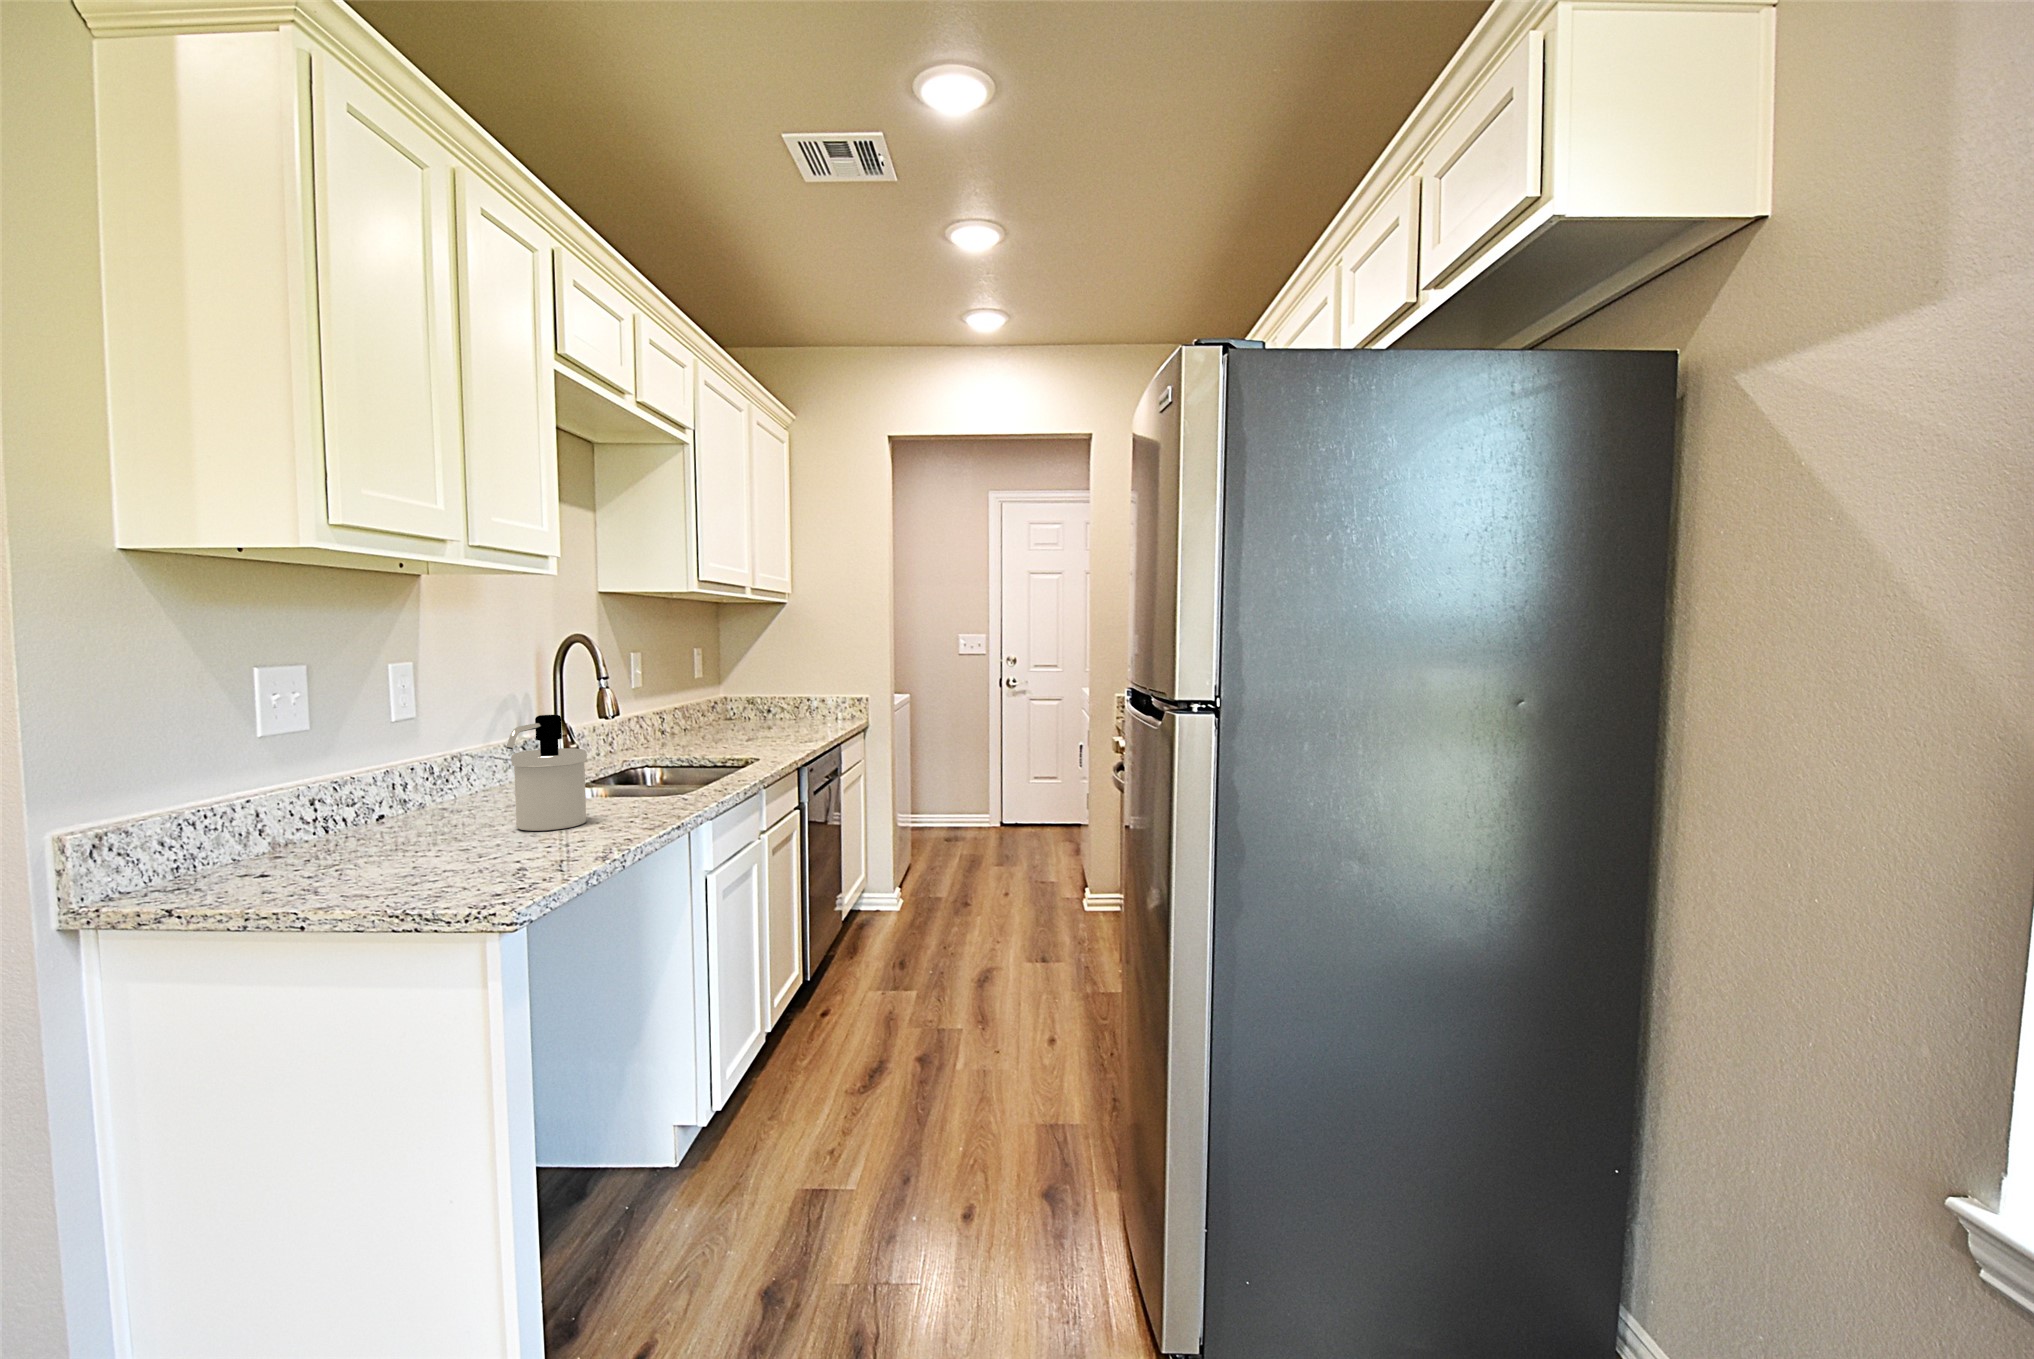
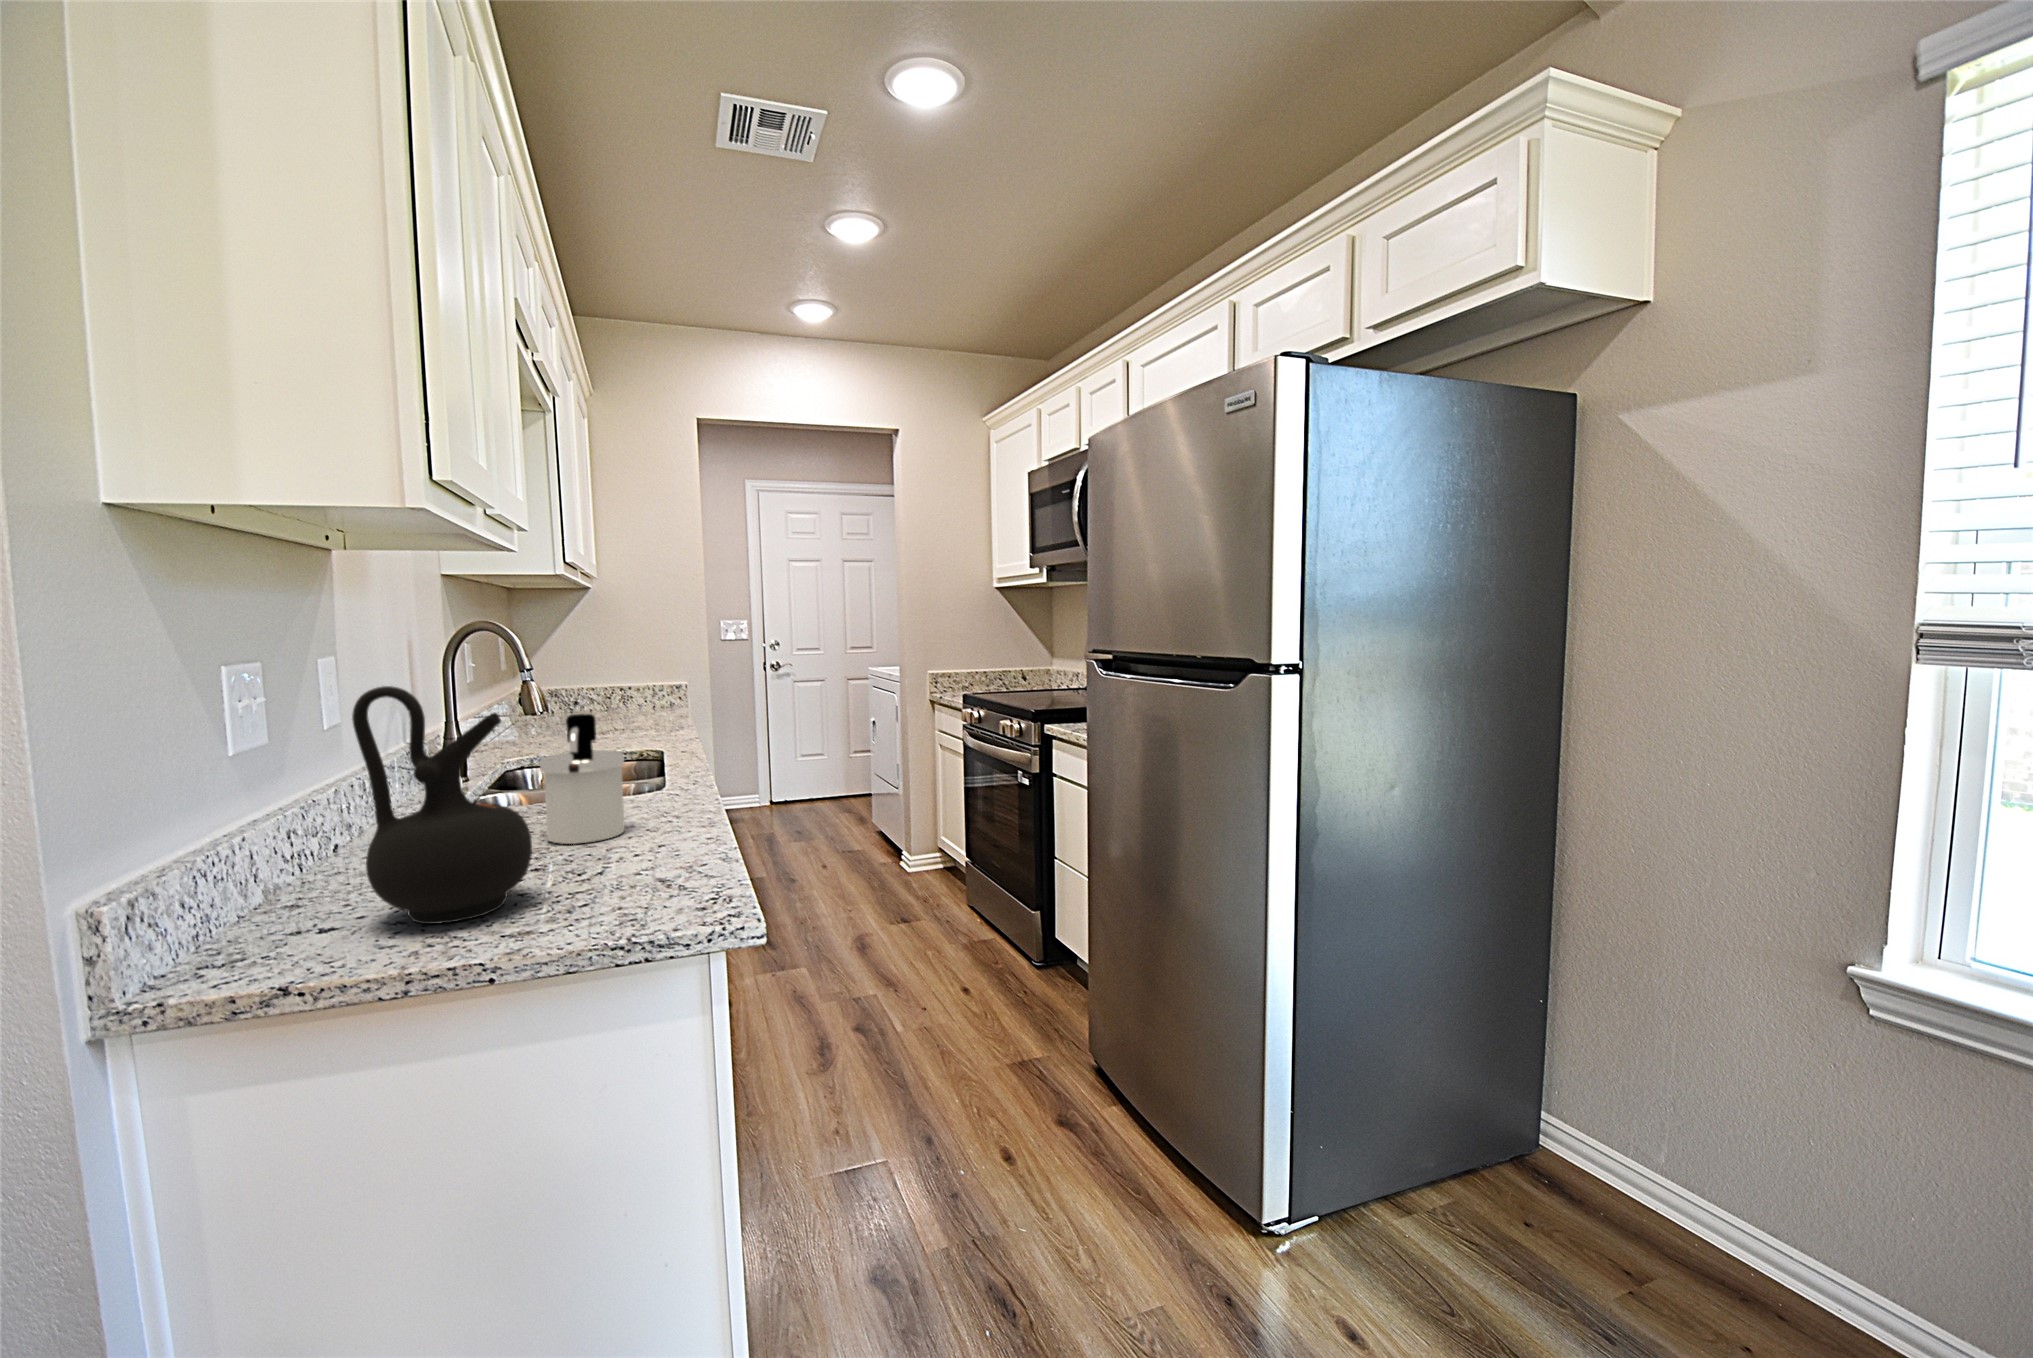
ceramic jug: none [277,682,419,880] -> present [352,686,532,924]

